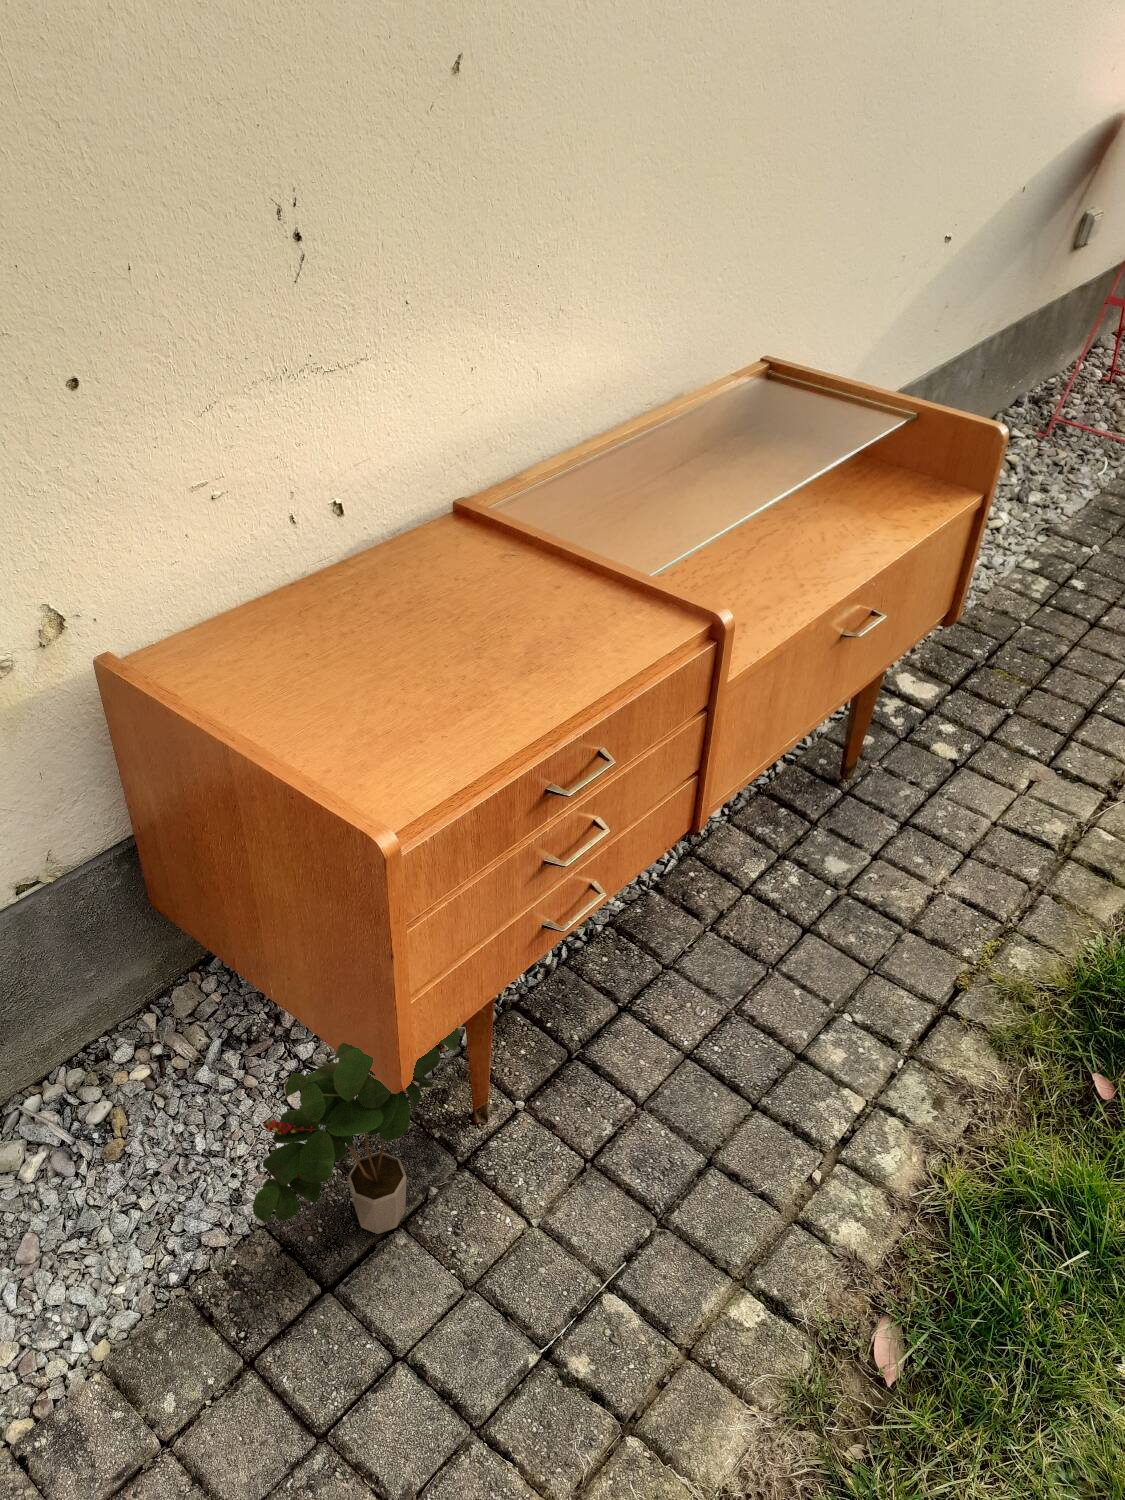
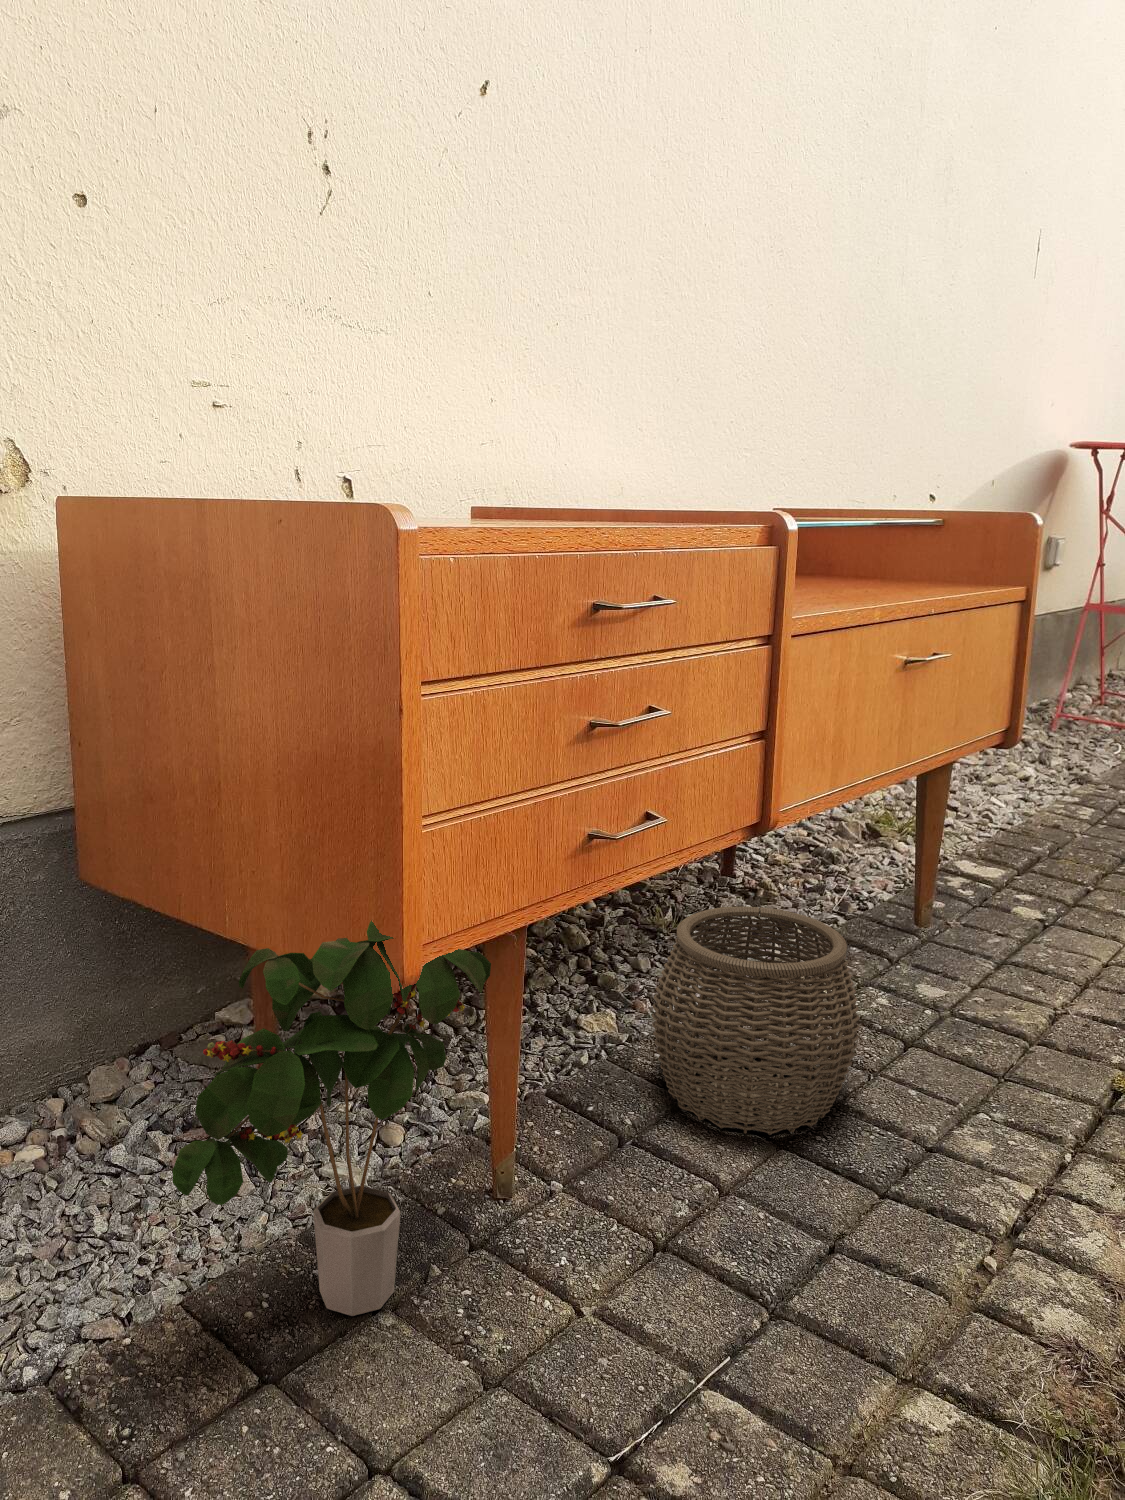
woven basket: none [598,866,755,1050] -> present [652,906,860,1135]

